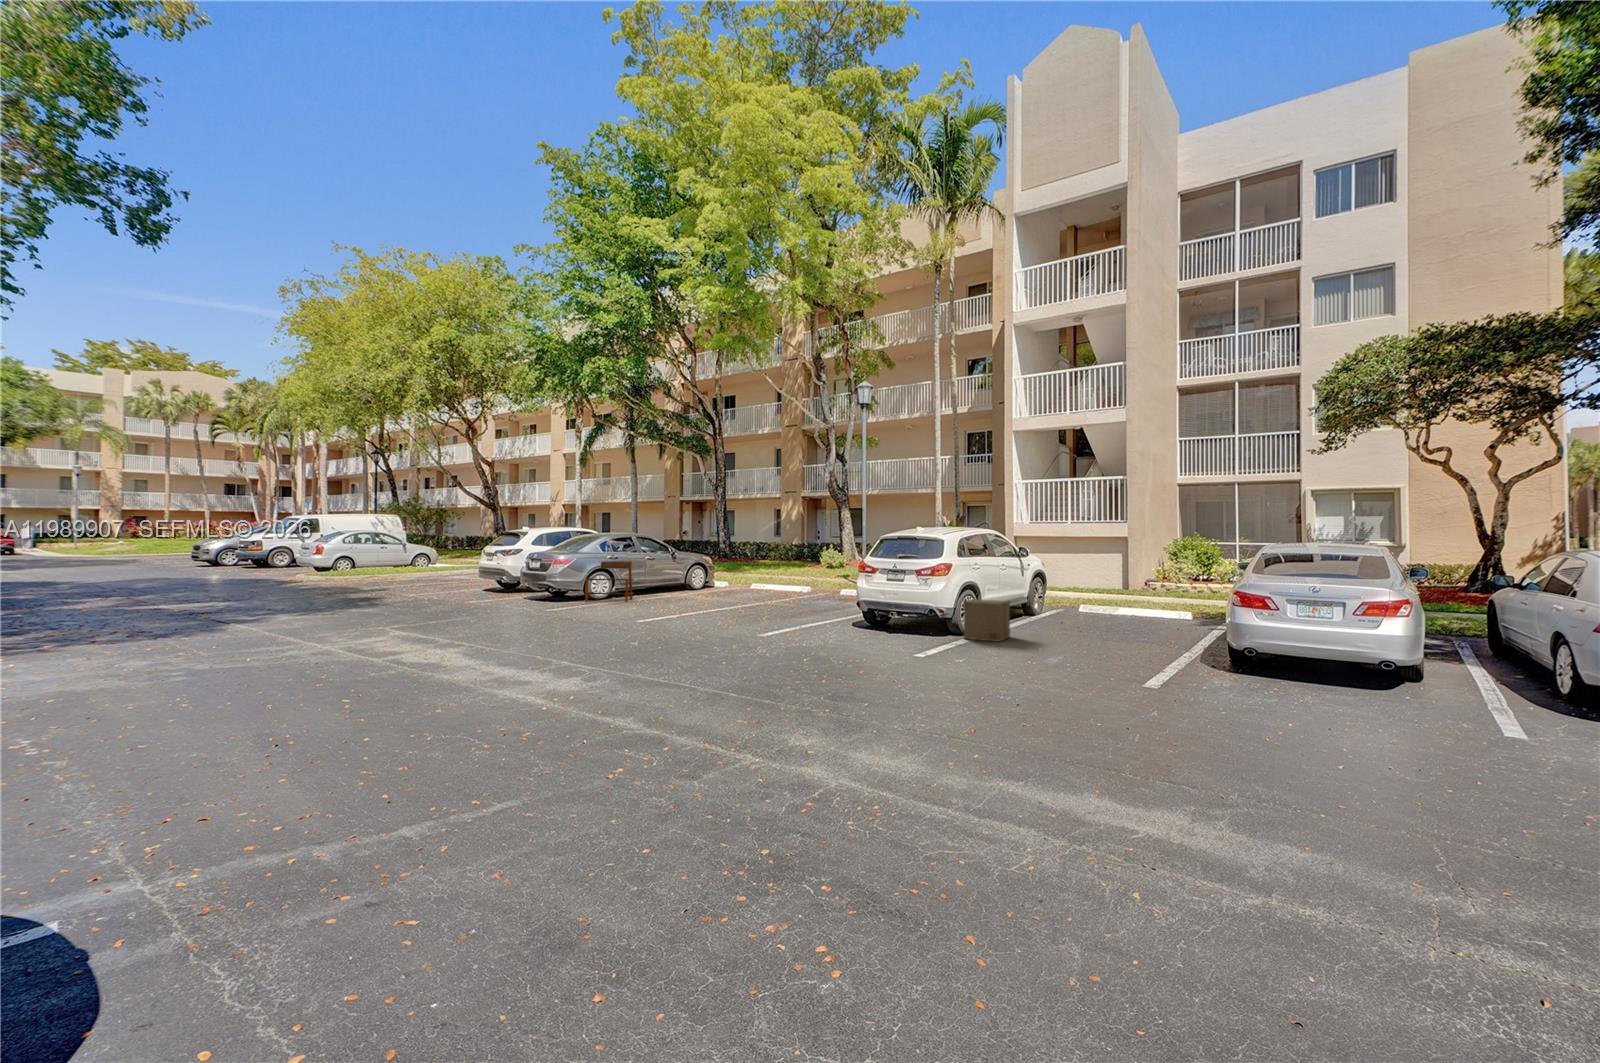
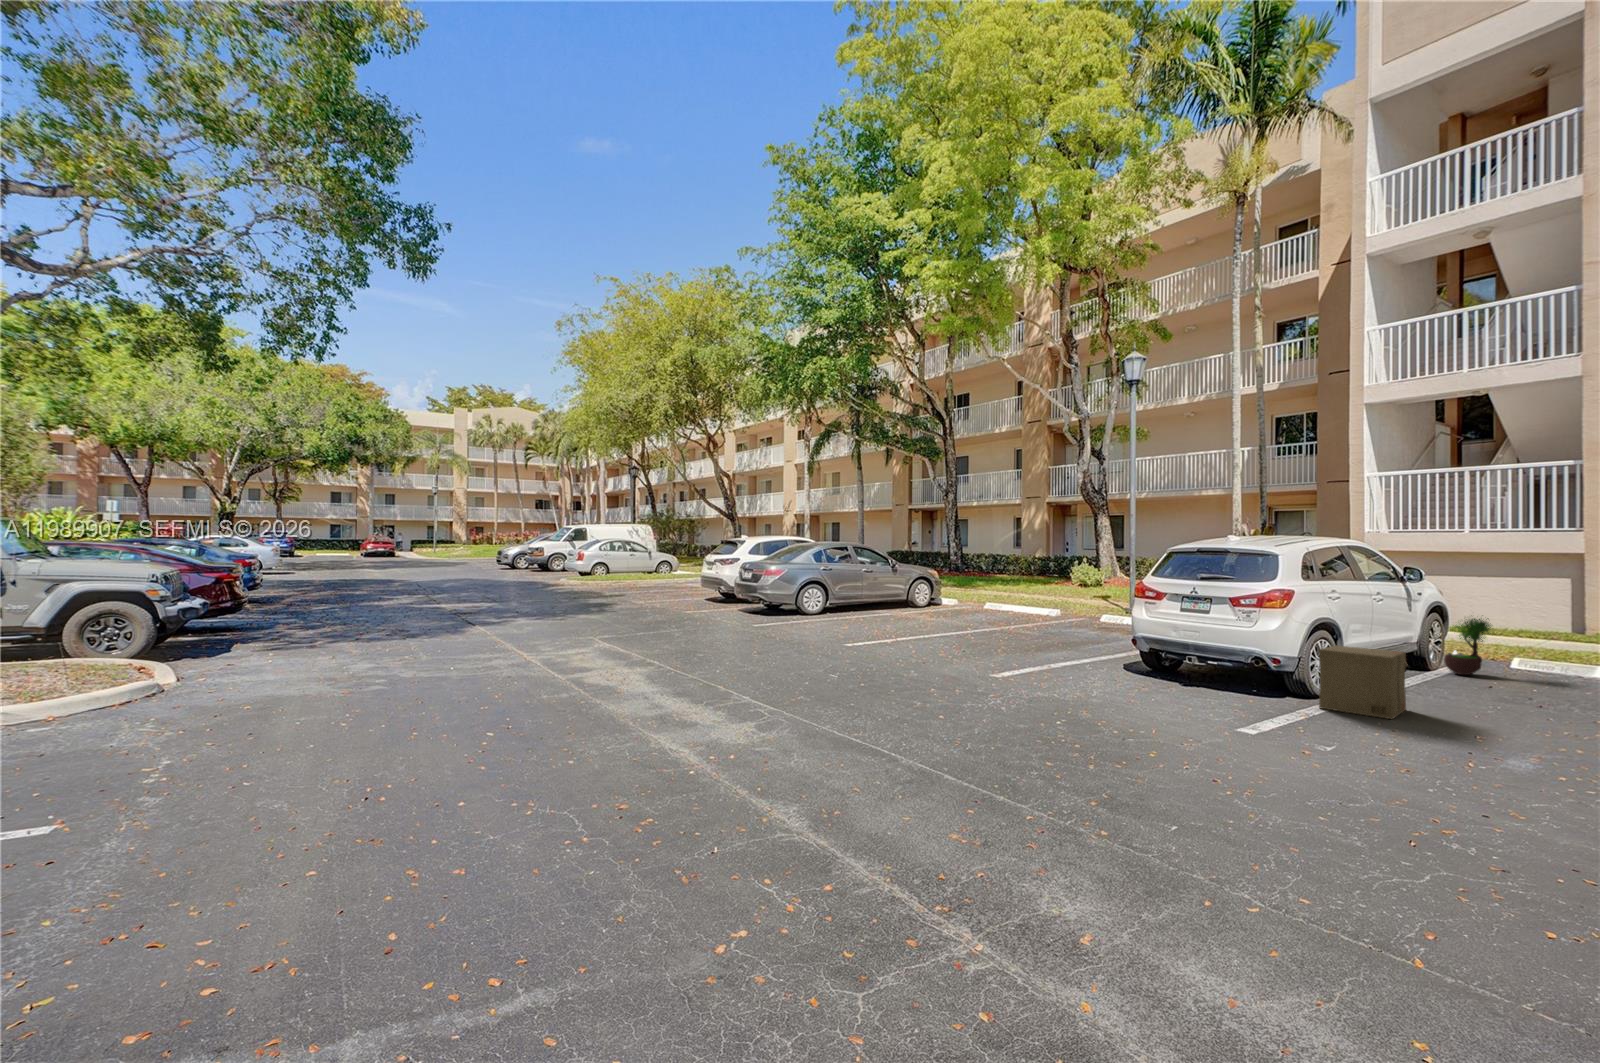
bench: present [585,561,633,602] -> none [791,573,845,620]
potted tree: none [1042,577,1067,617] -> present [1444,618,1491,675]

